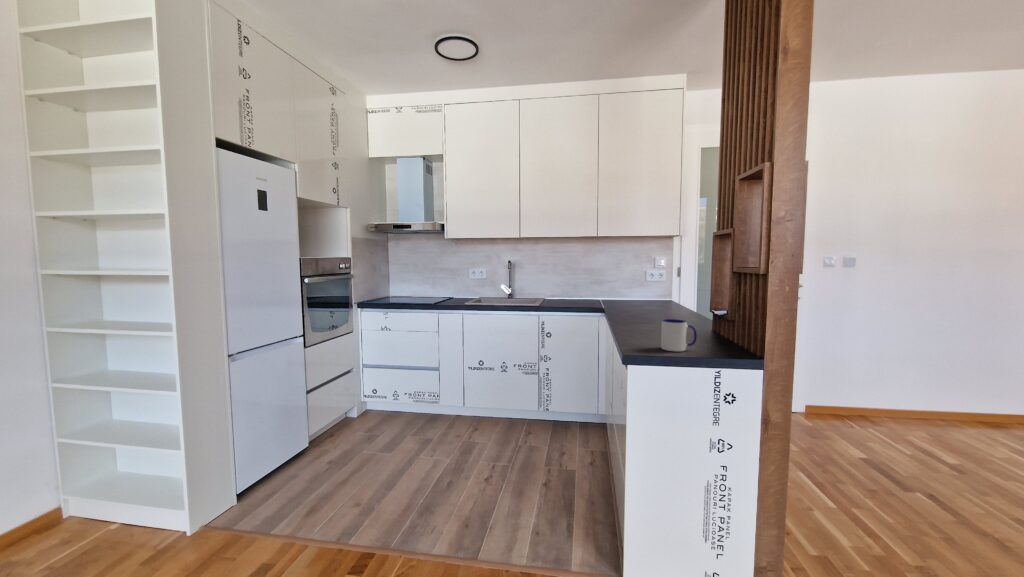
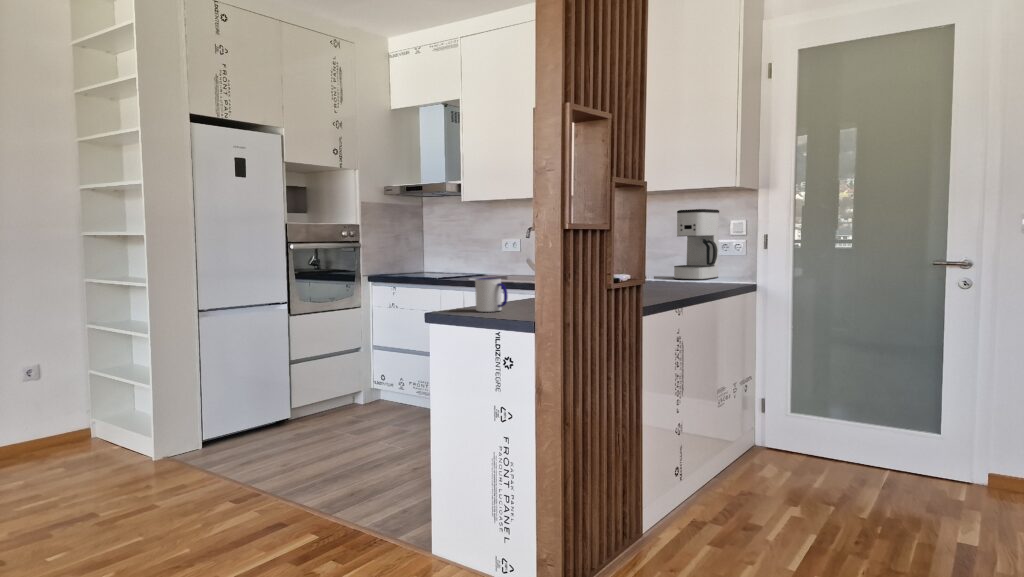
coffee maker: none [627,254,657,303] -> present [674,209,719,280]

